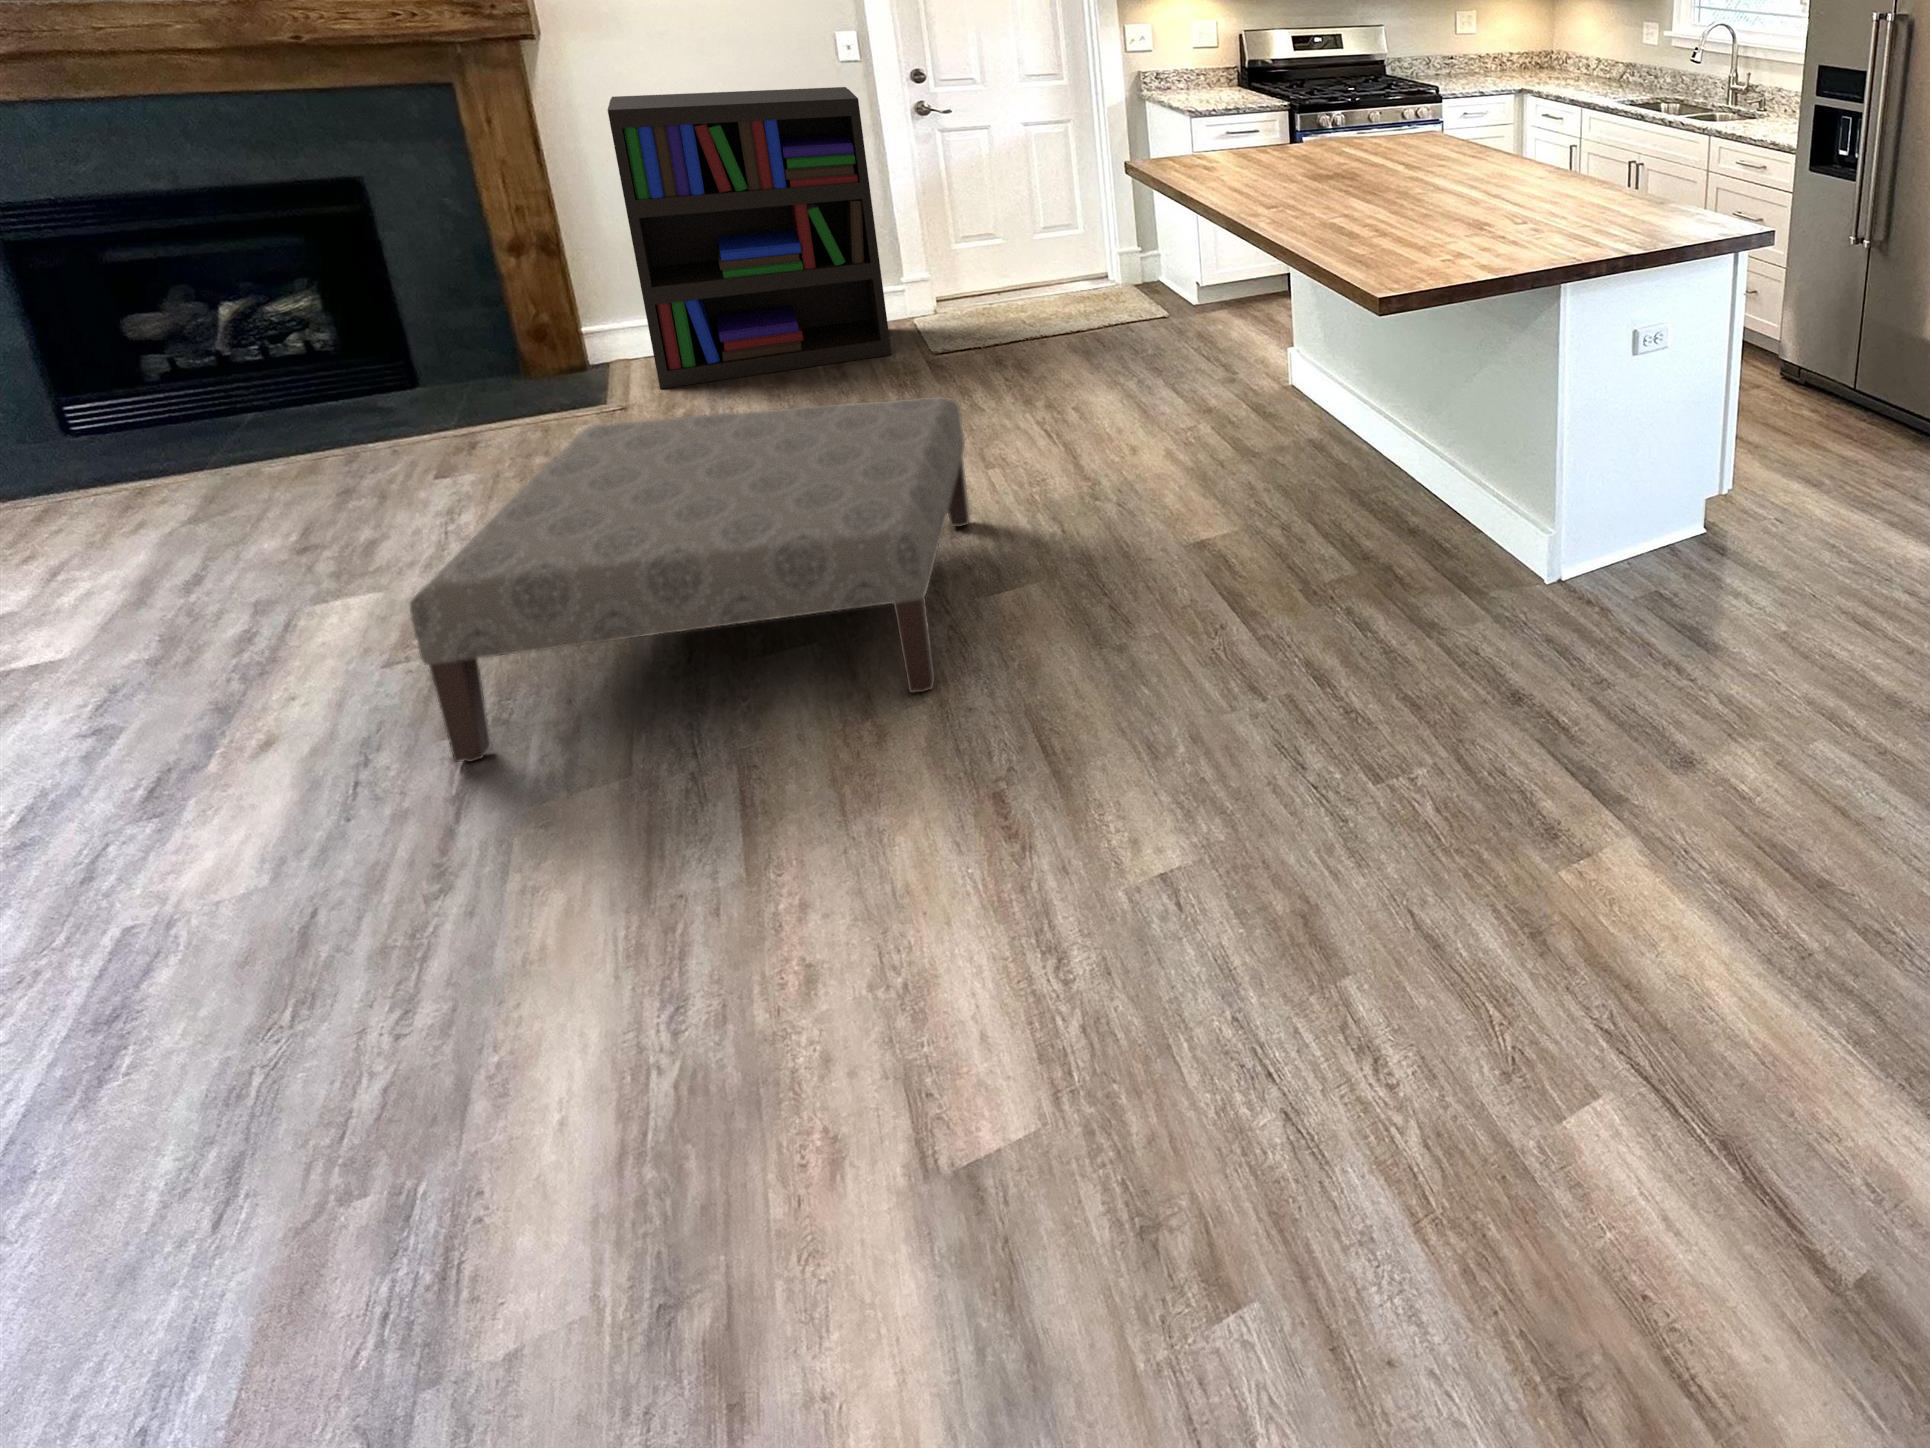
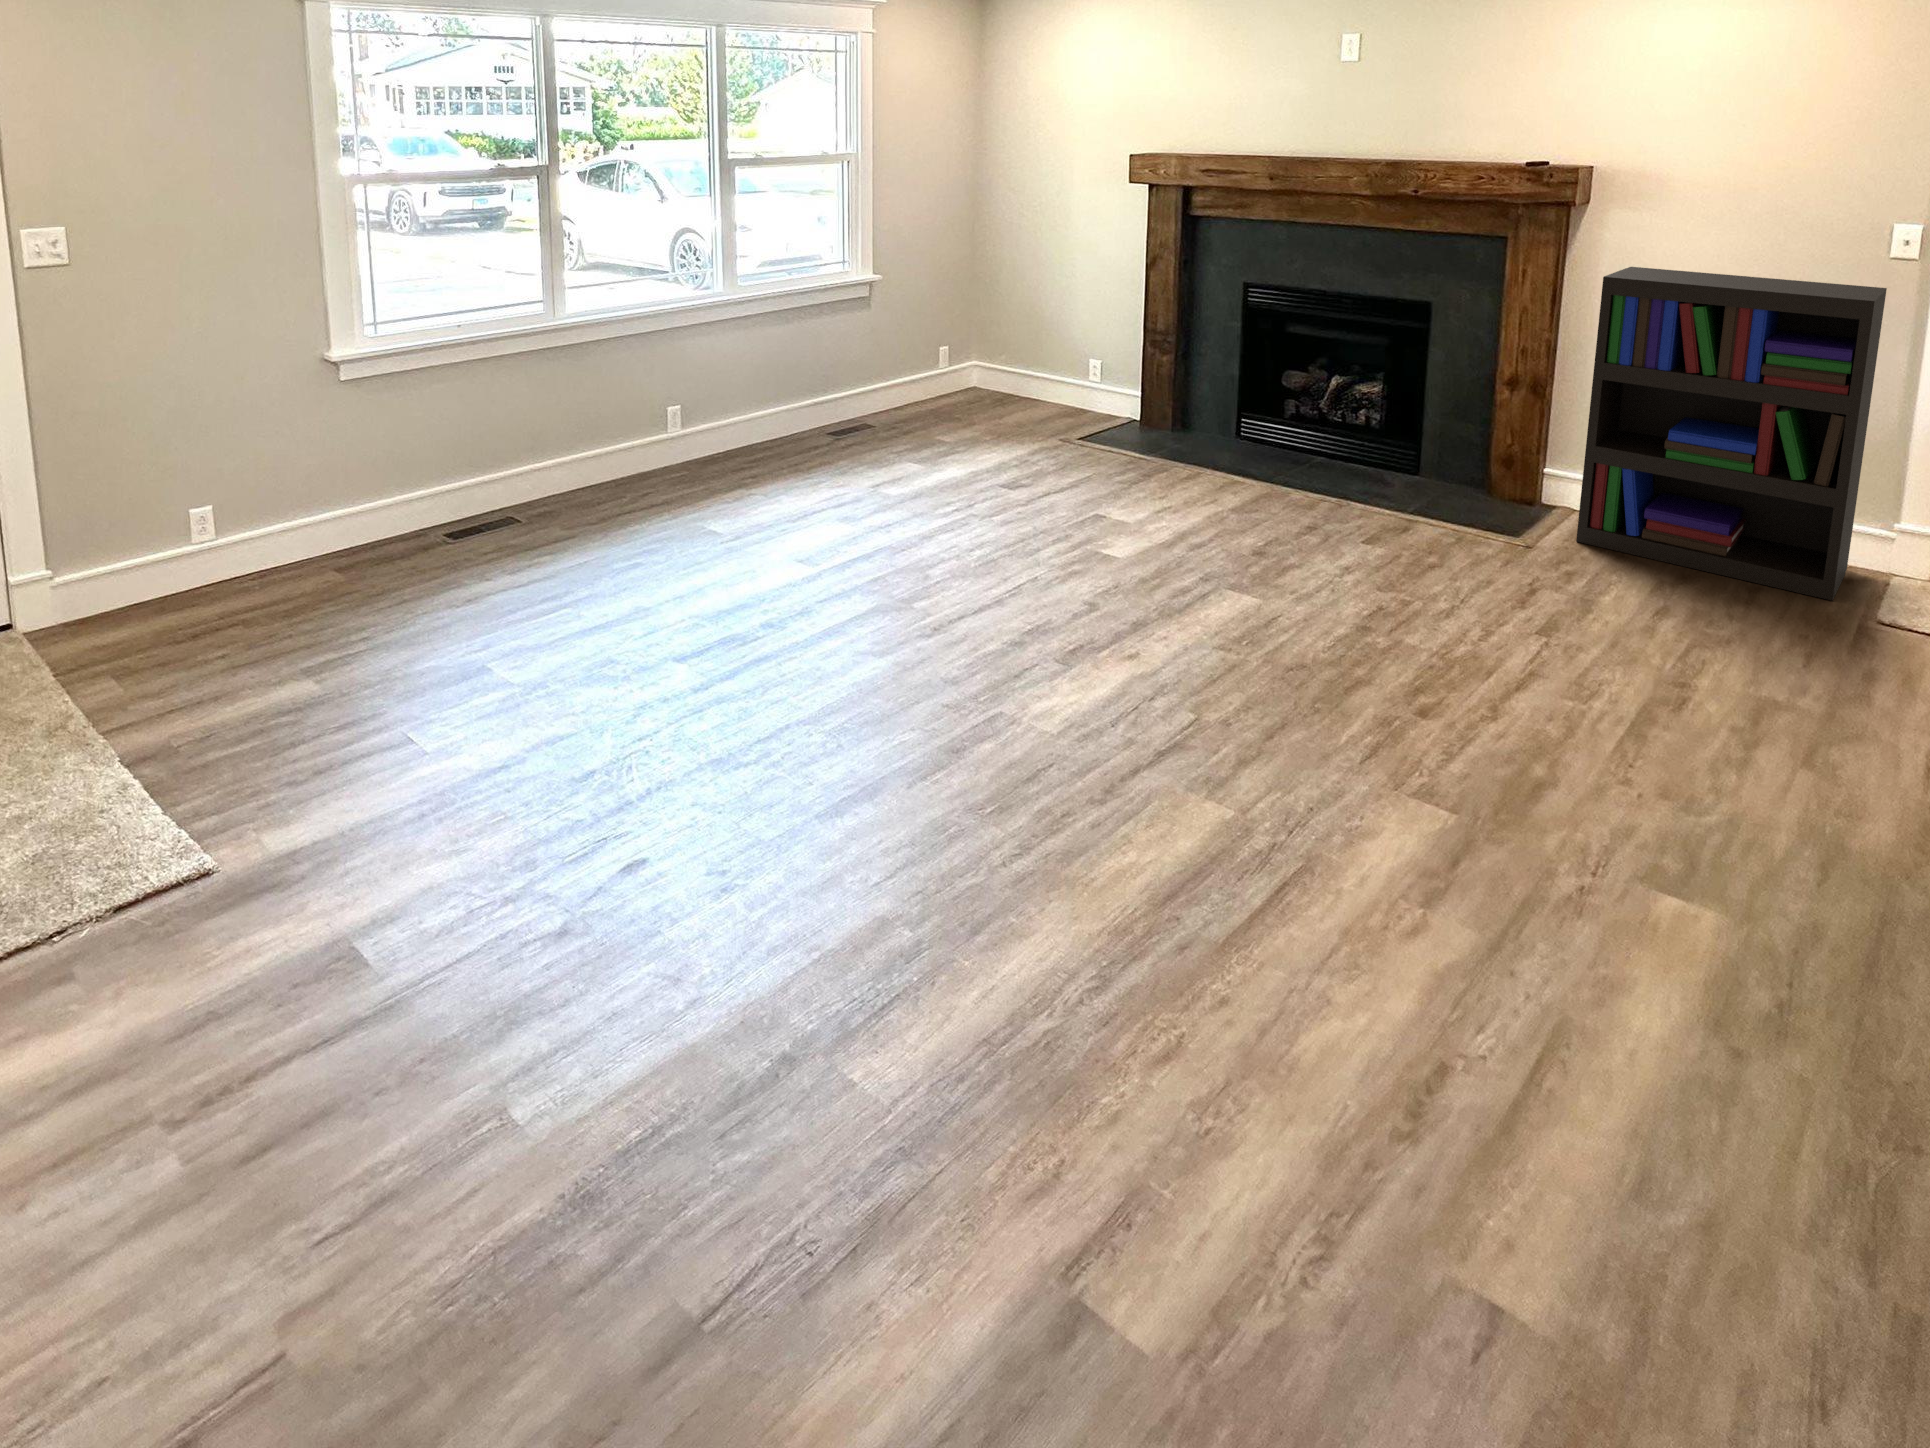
ottoman: present [410,397,970,762] -> none [1182,534,1746,927]

